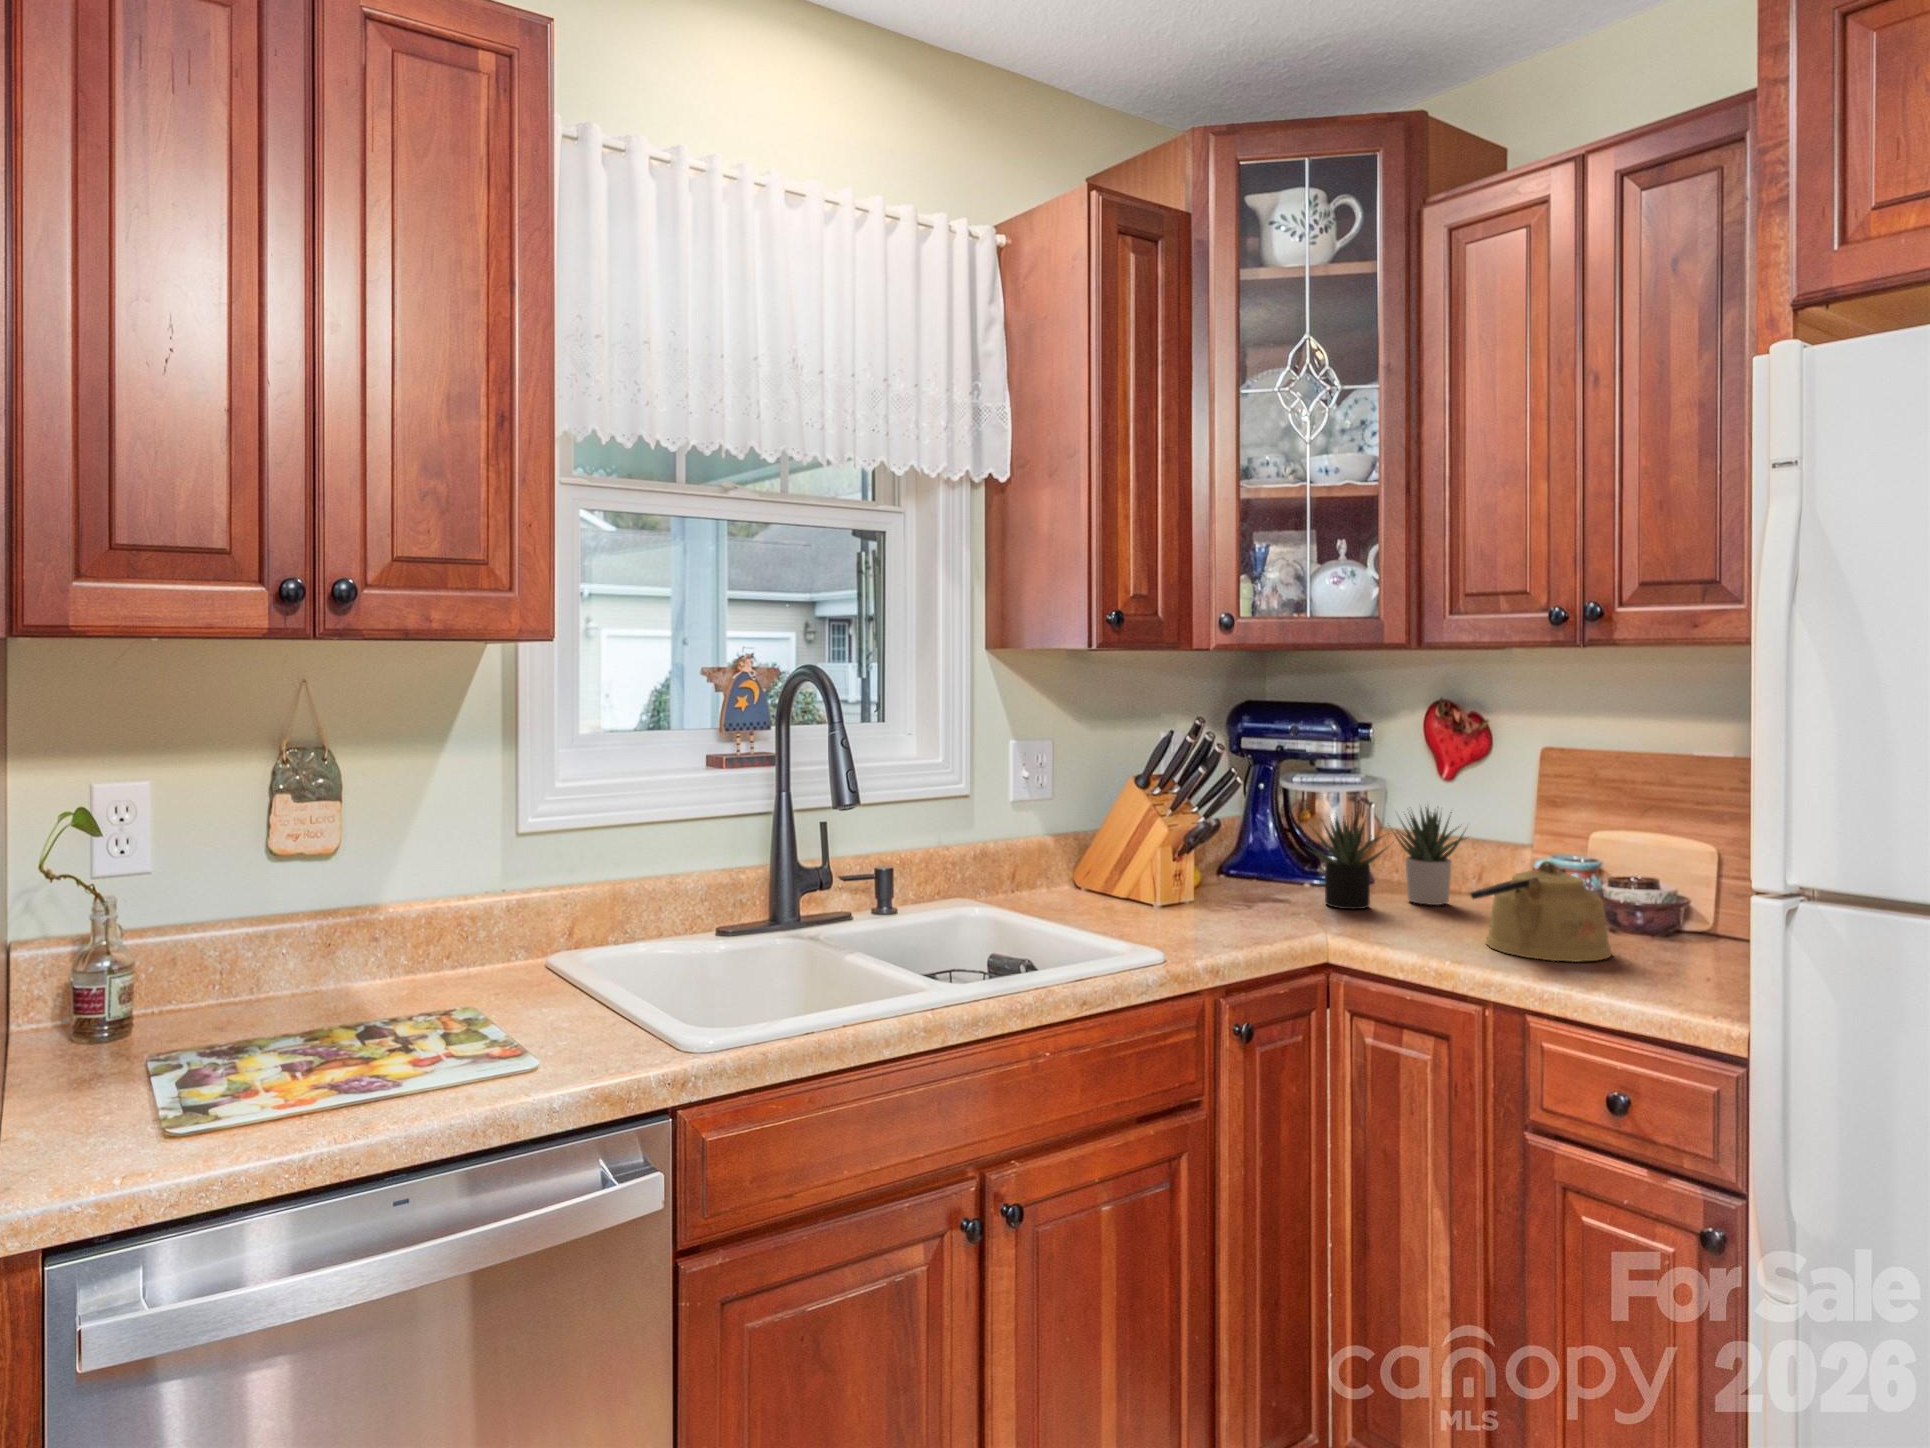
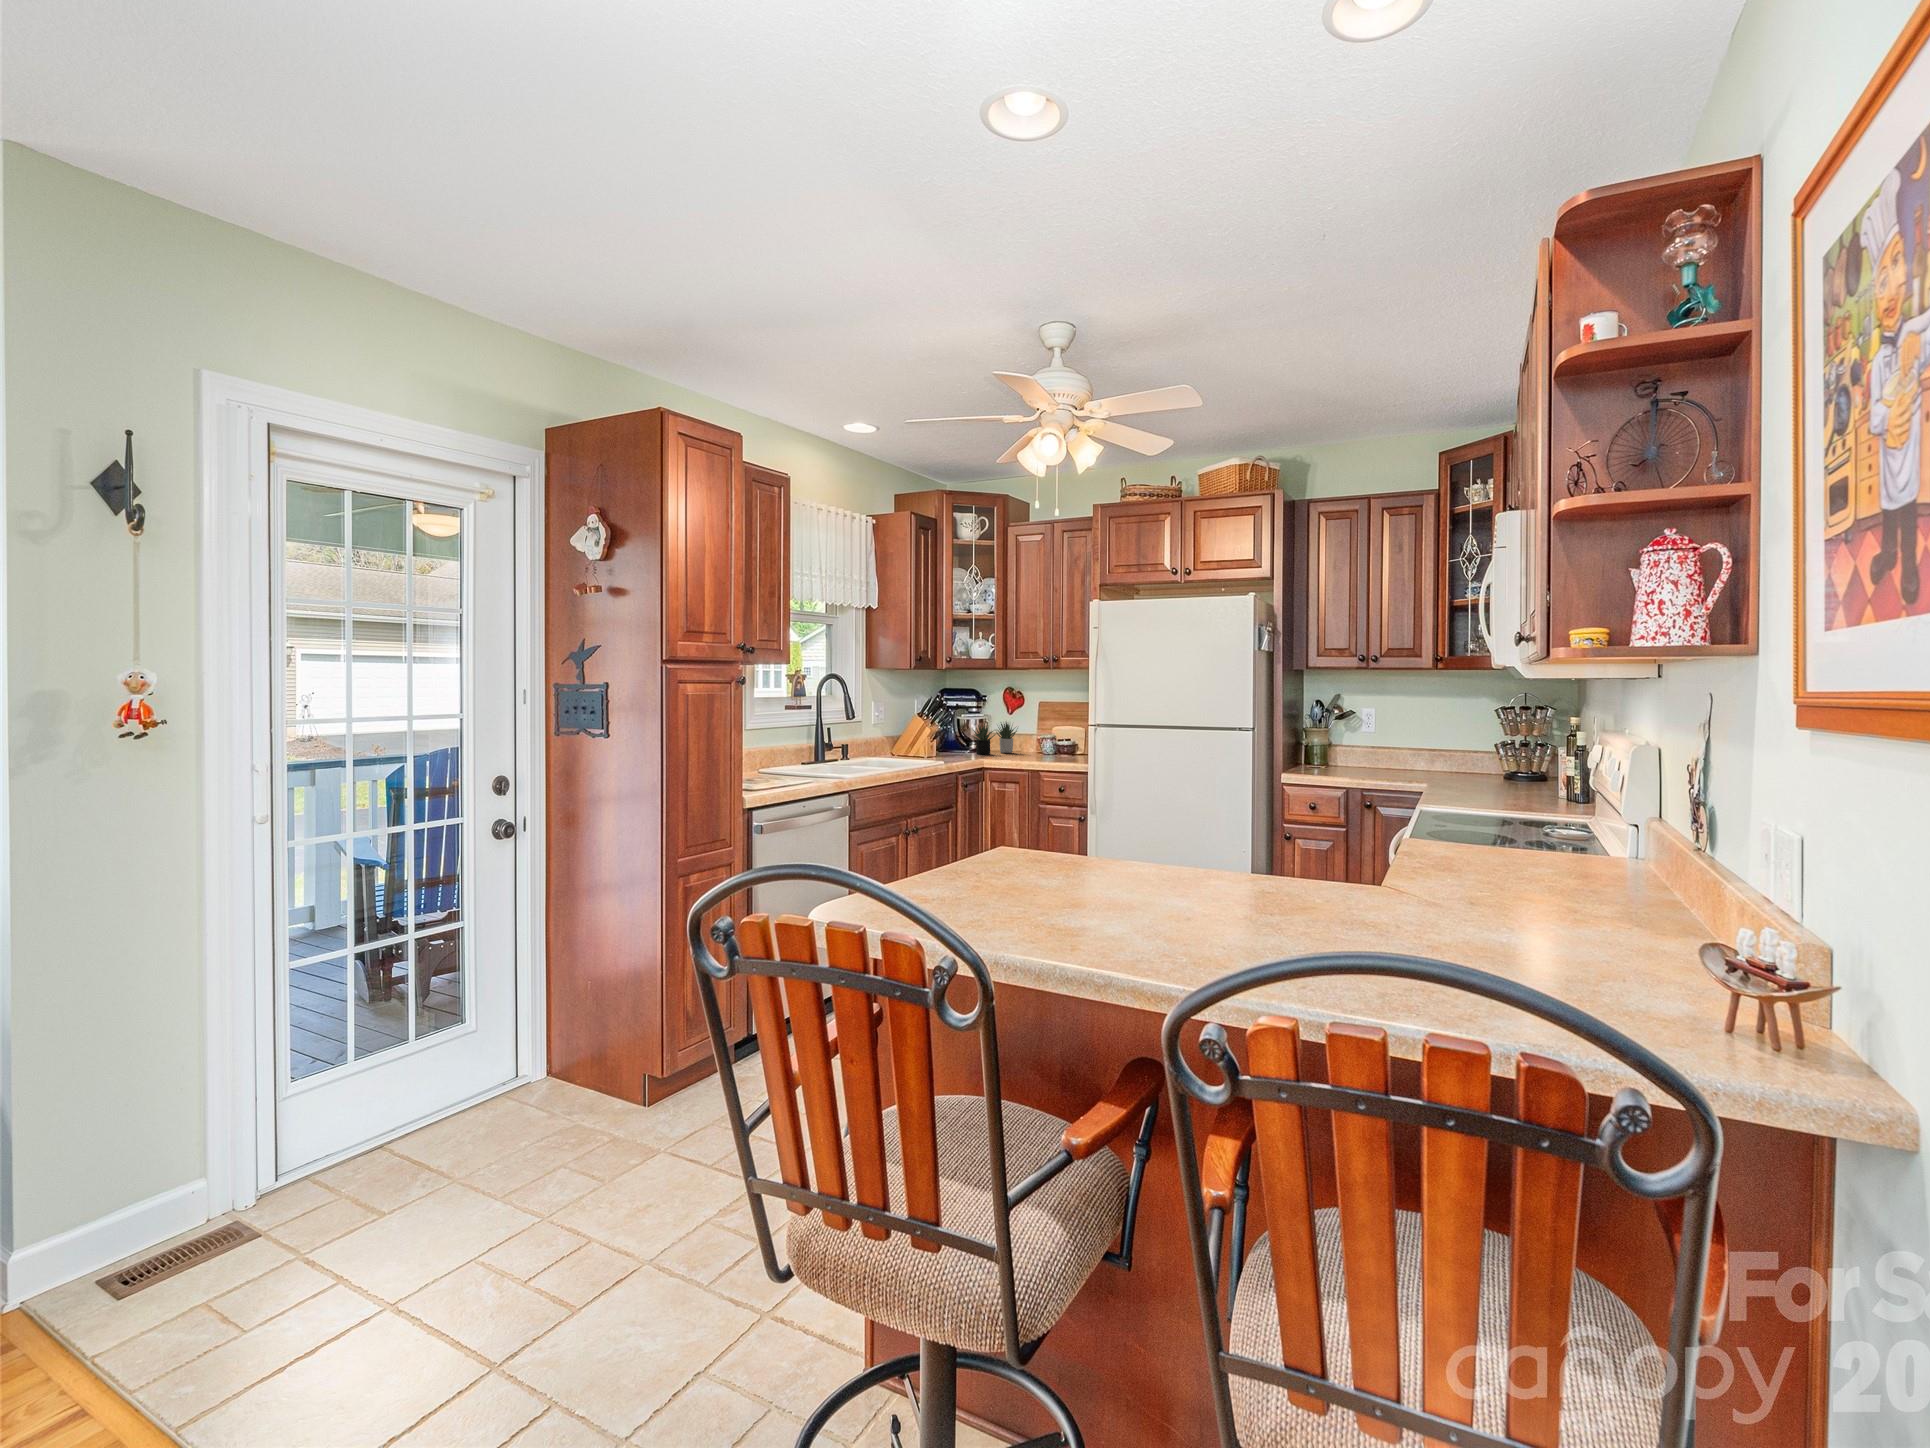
kettle: present [1470,861,1612,962] -> none [1024,732,1060,759]

